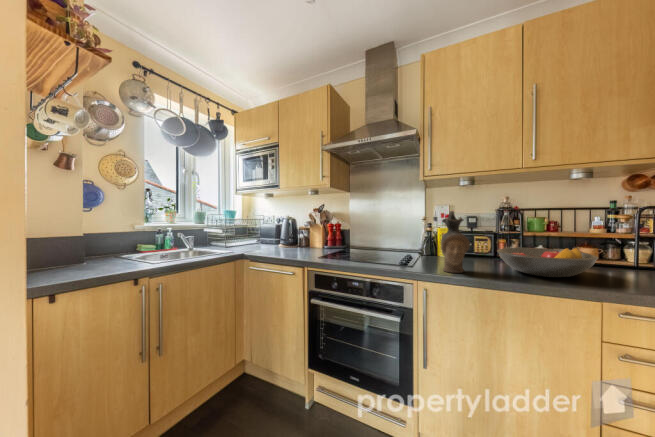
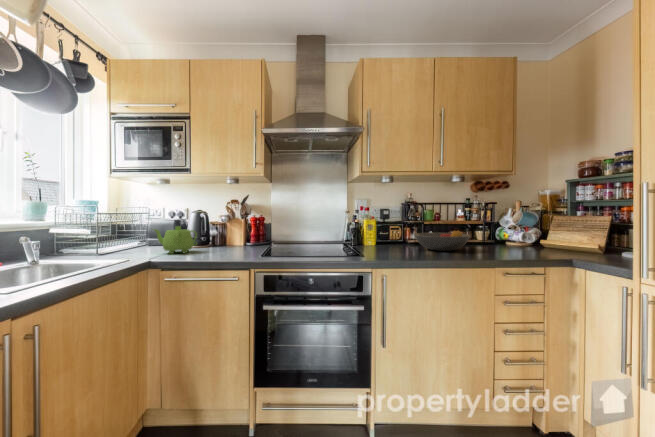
ceramic pitcher: present [441,211,470,273] -> none [381,204,403,253]
teapot: none [249,231,279,253] -> present [154,226,197,254]

